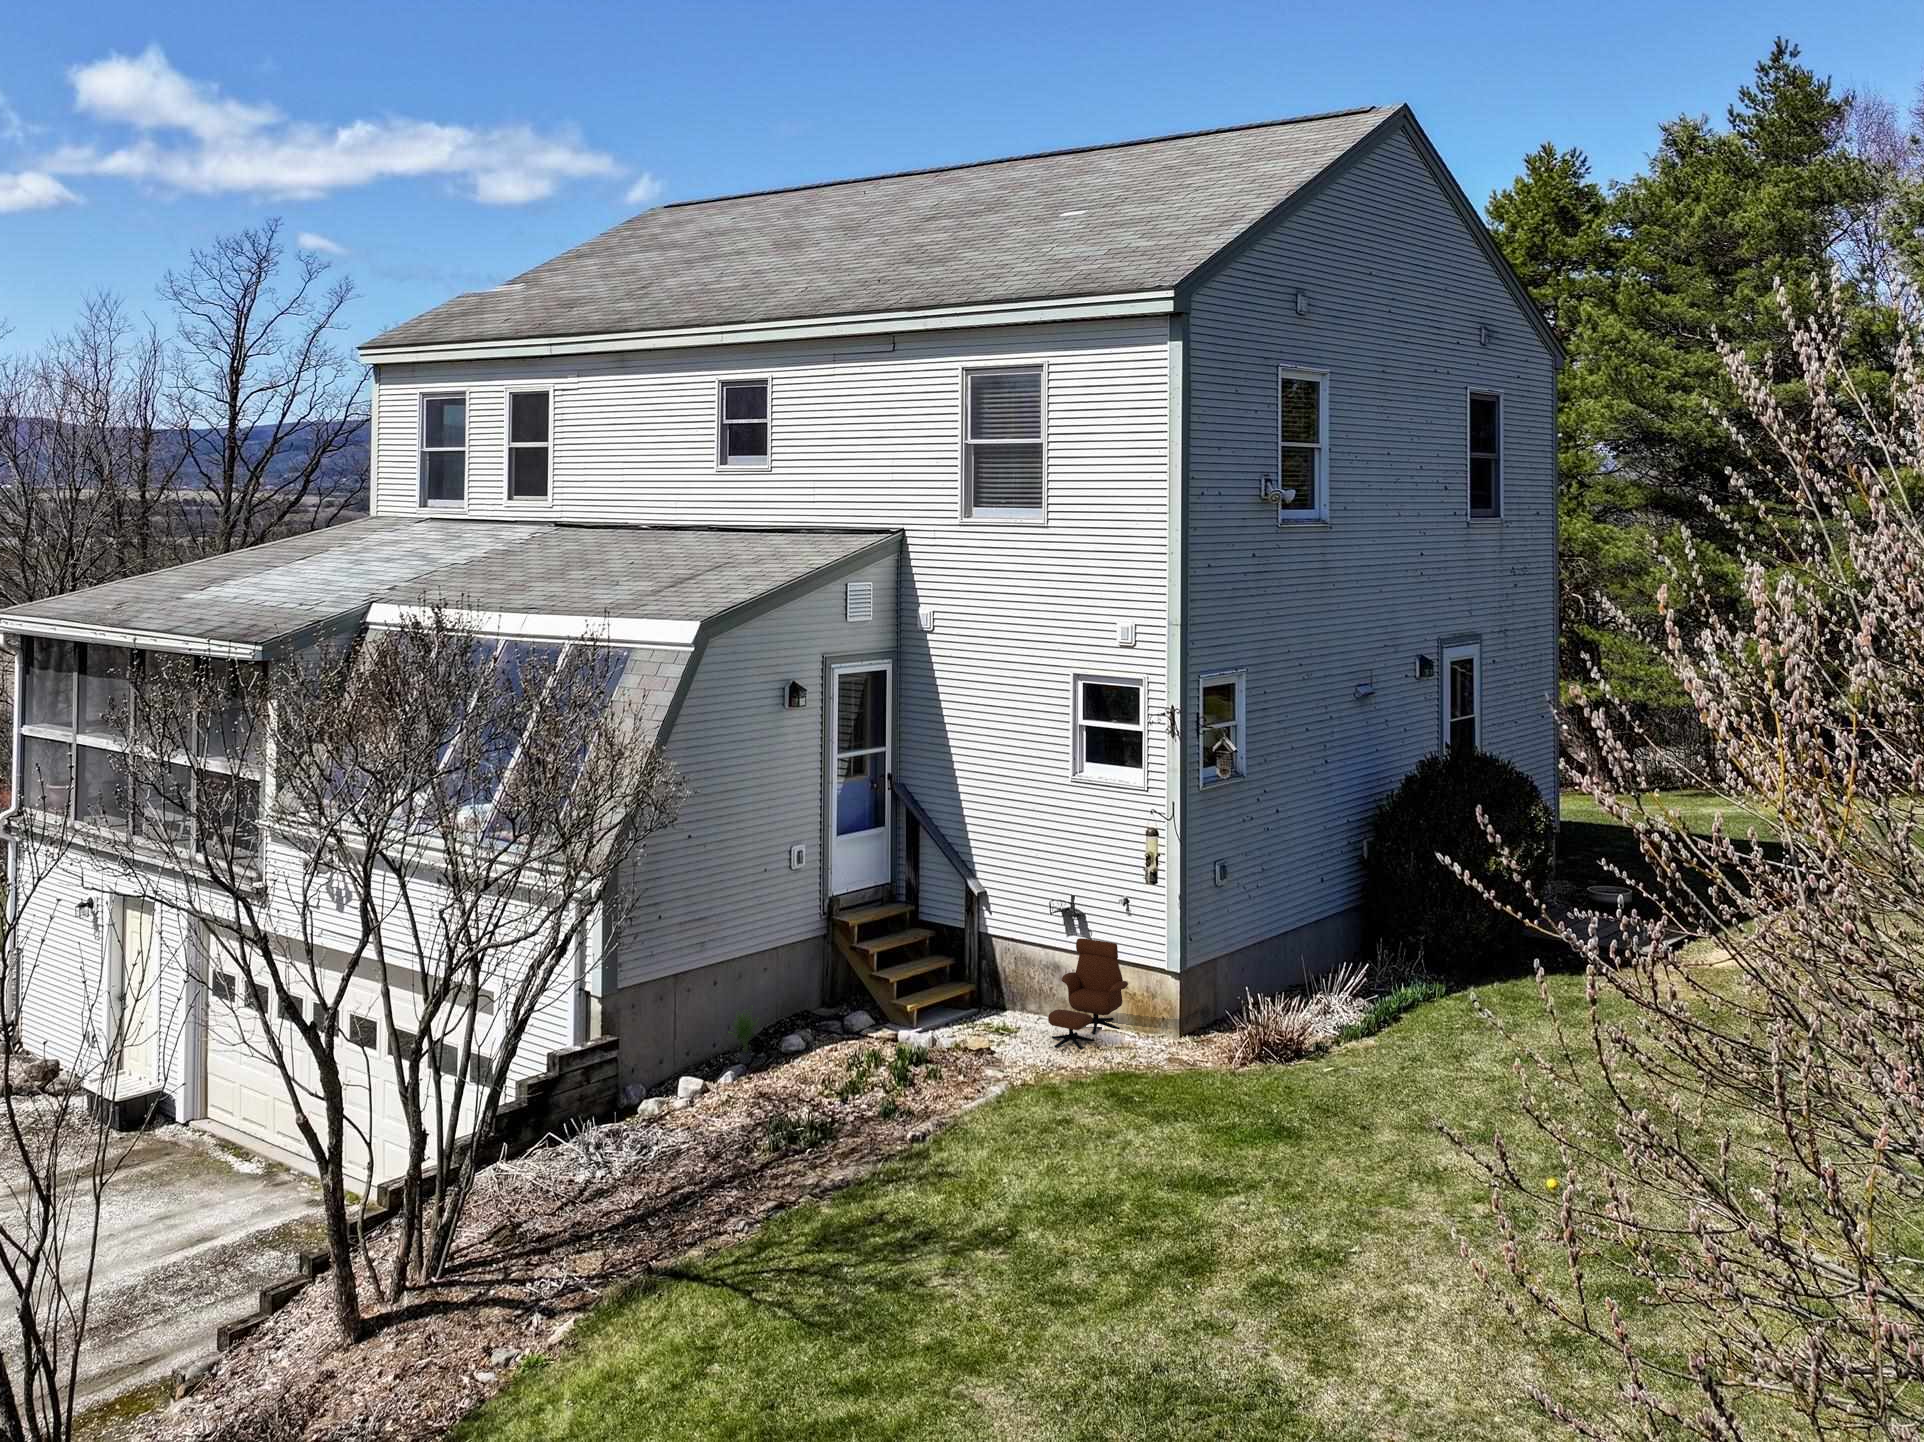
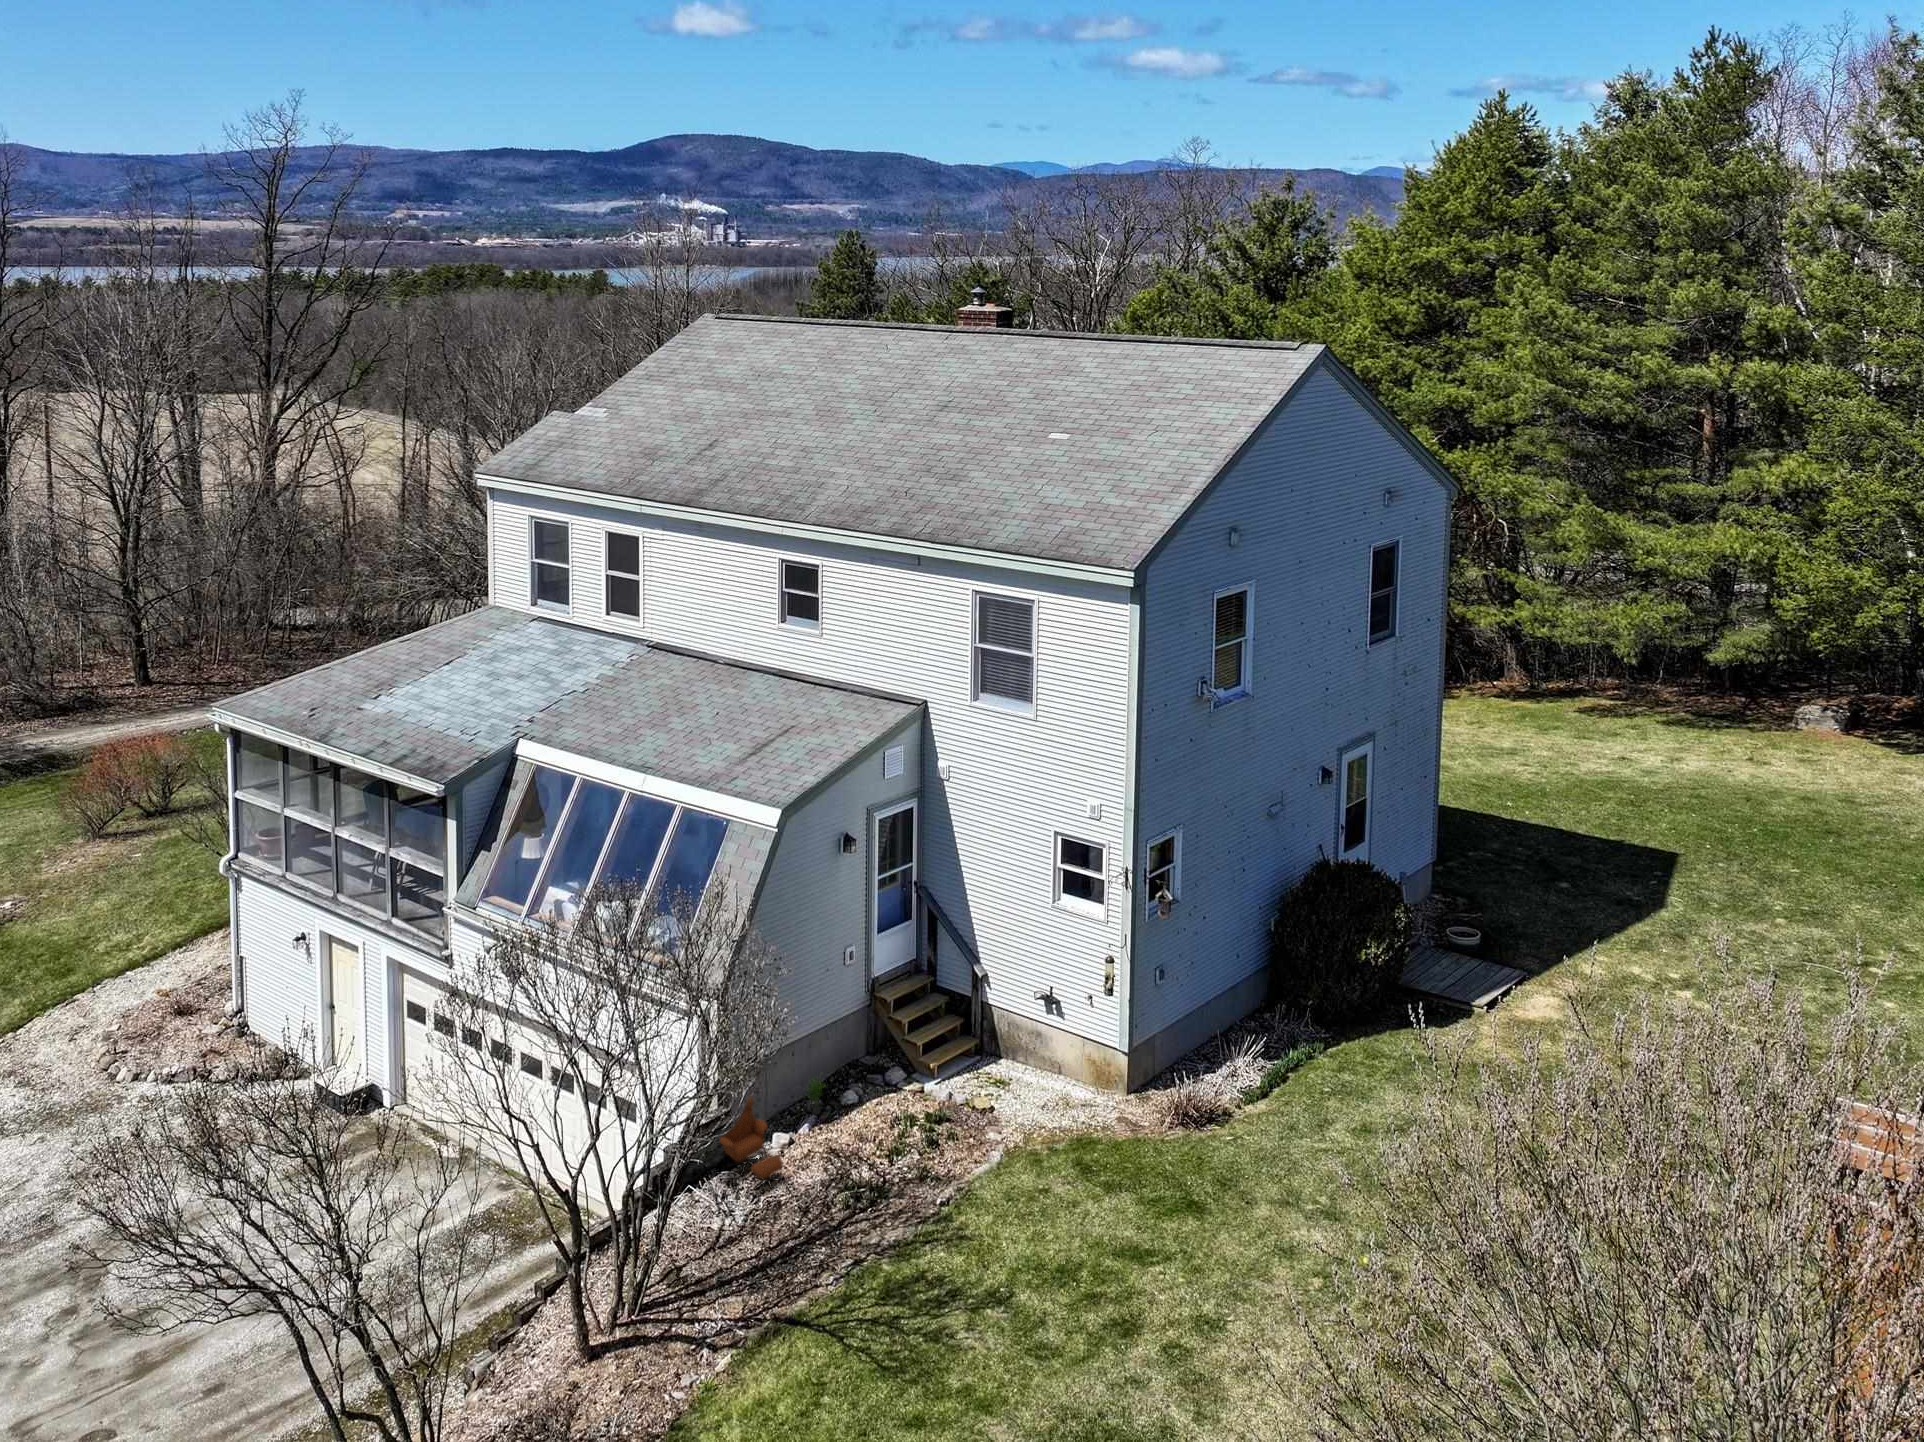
lounge chair: present [1048,938,1128,1049] -> present [720,1096,783,1190]

